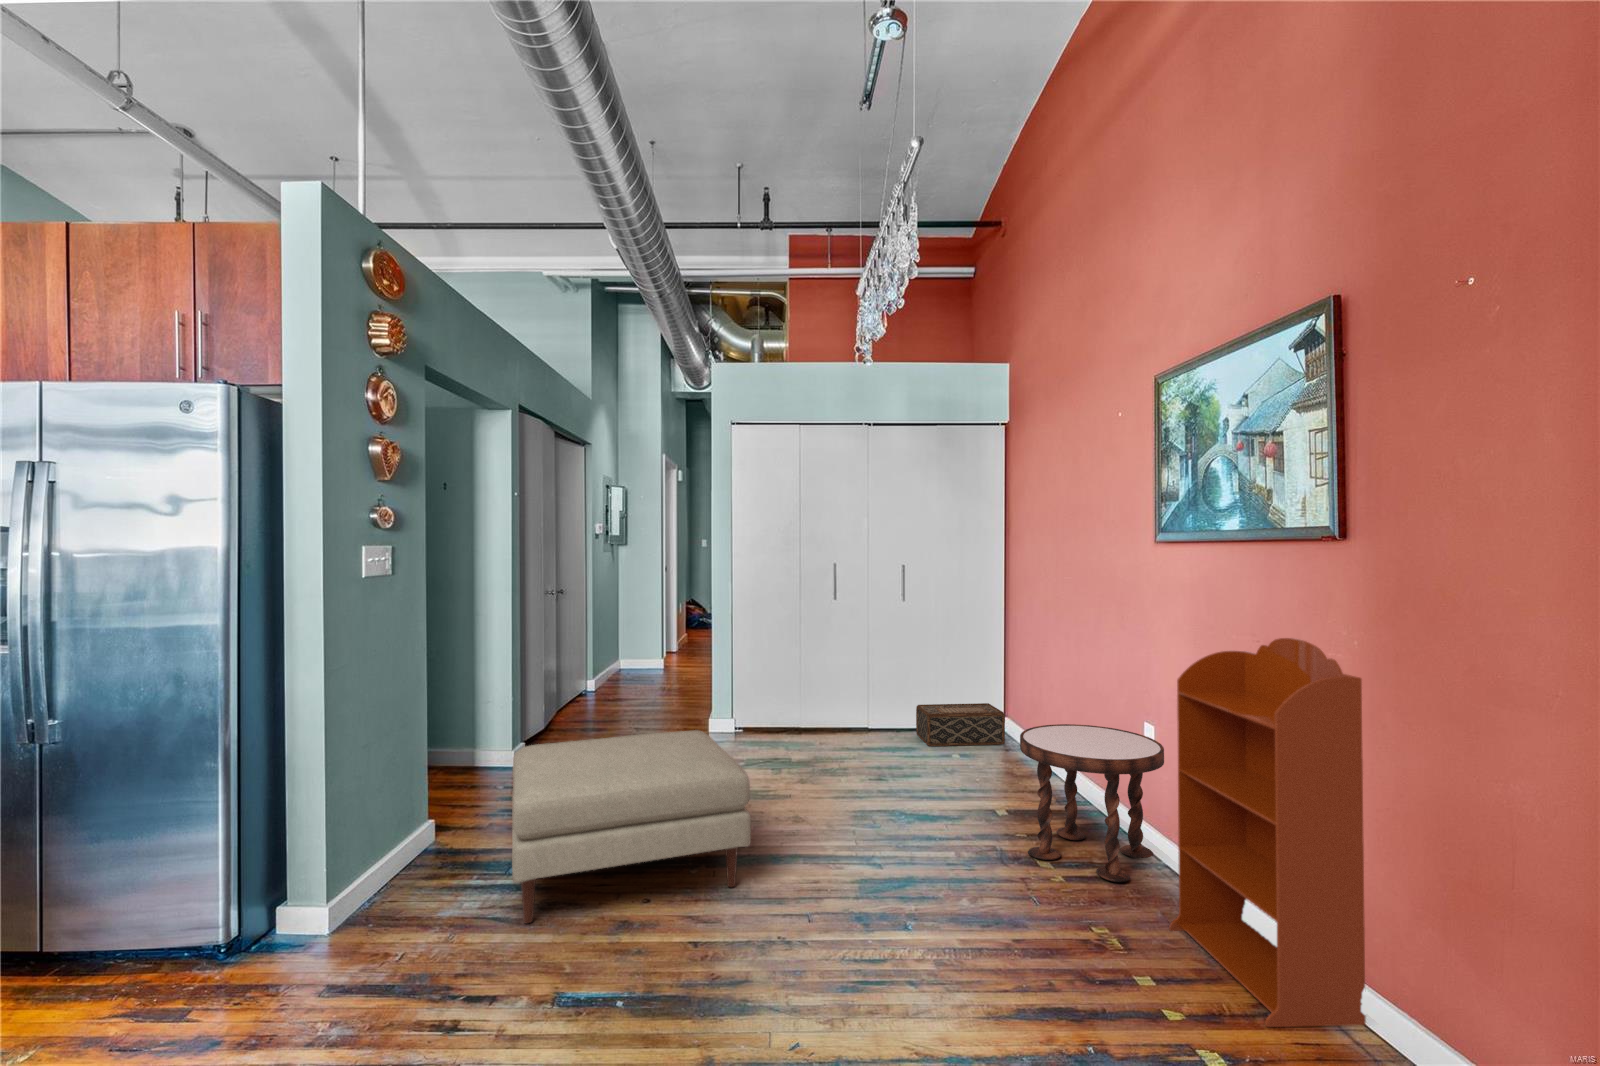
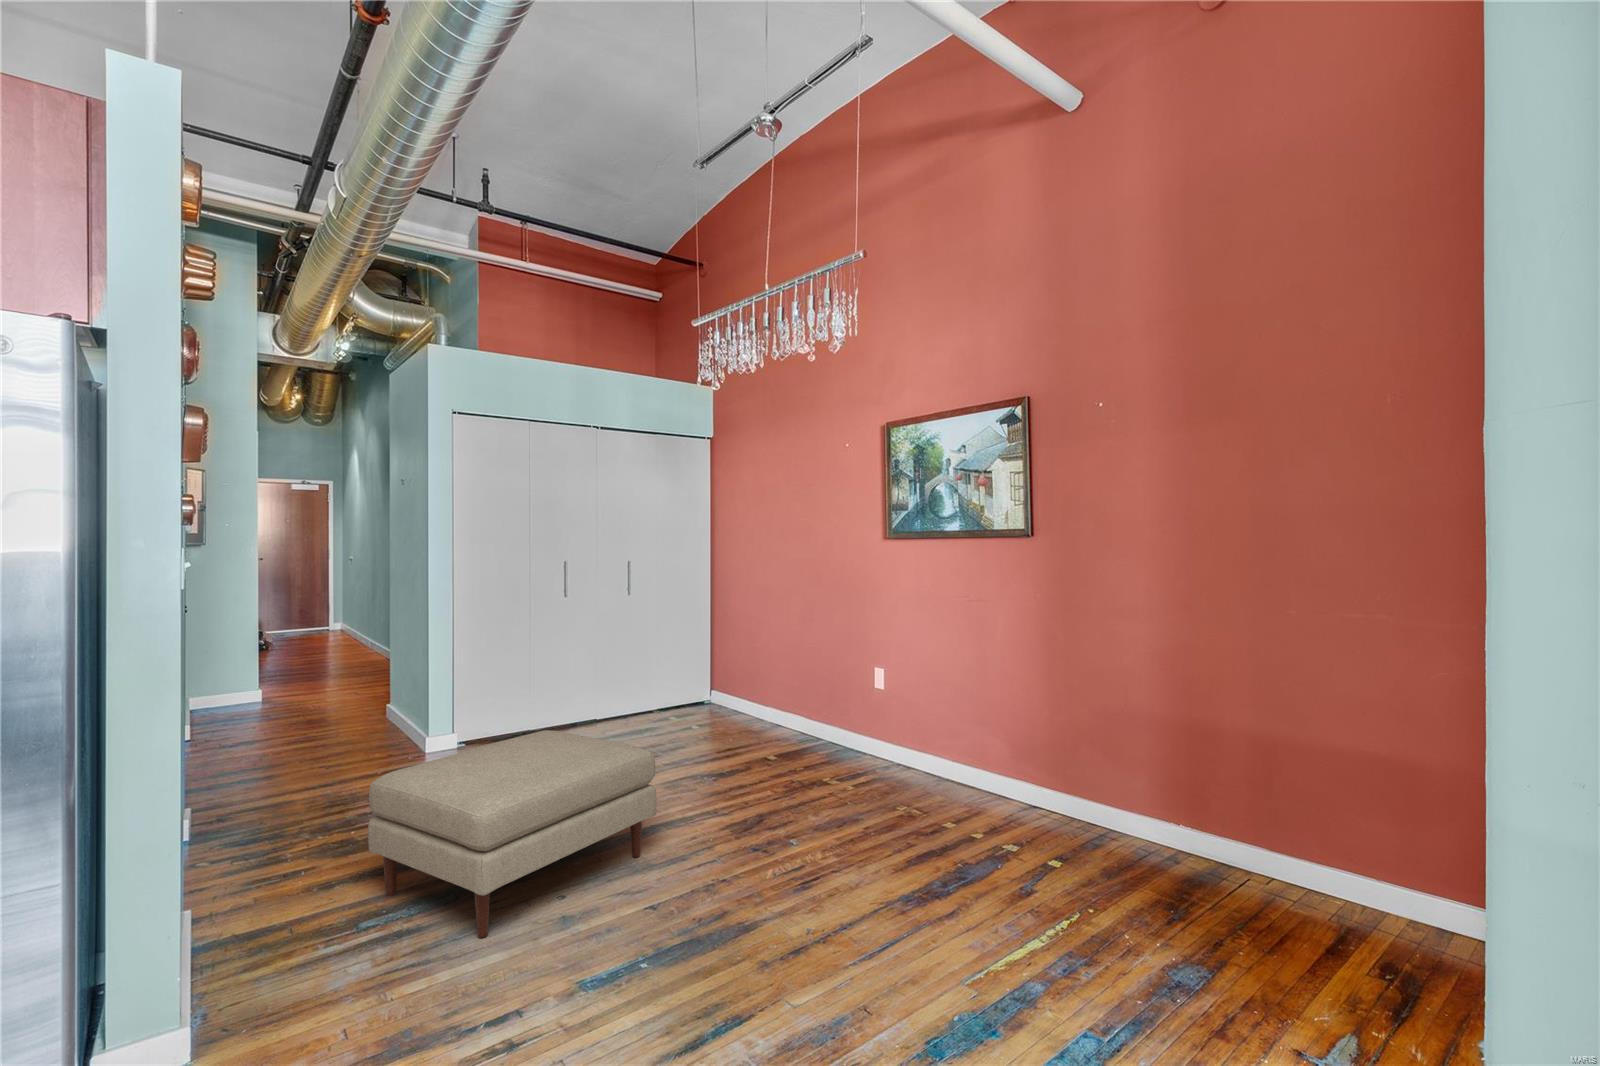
bookcase: present [1169,638,1366,1027] -> none [937,599,1054,828]
woven basket: present [916,703,1005,746] -> none [645,681,724,724]
side table: present [1020,724,1164,882] -> none [806,678,905,782]

